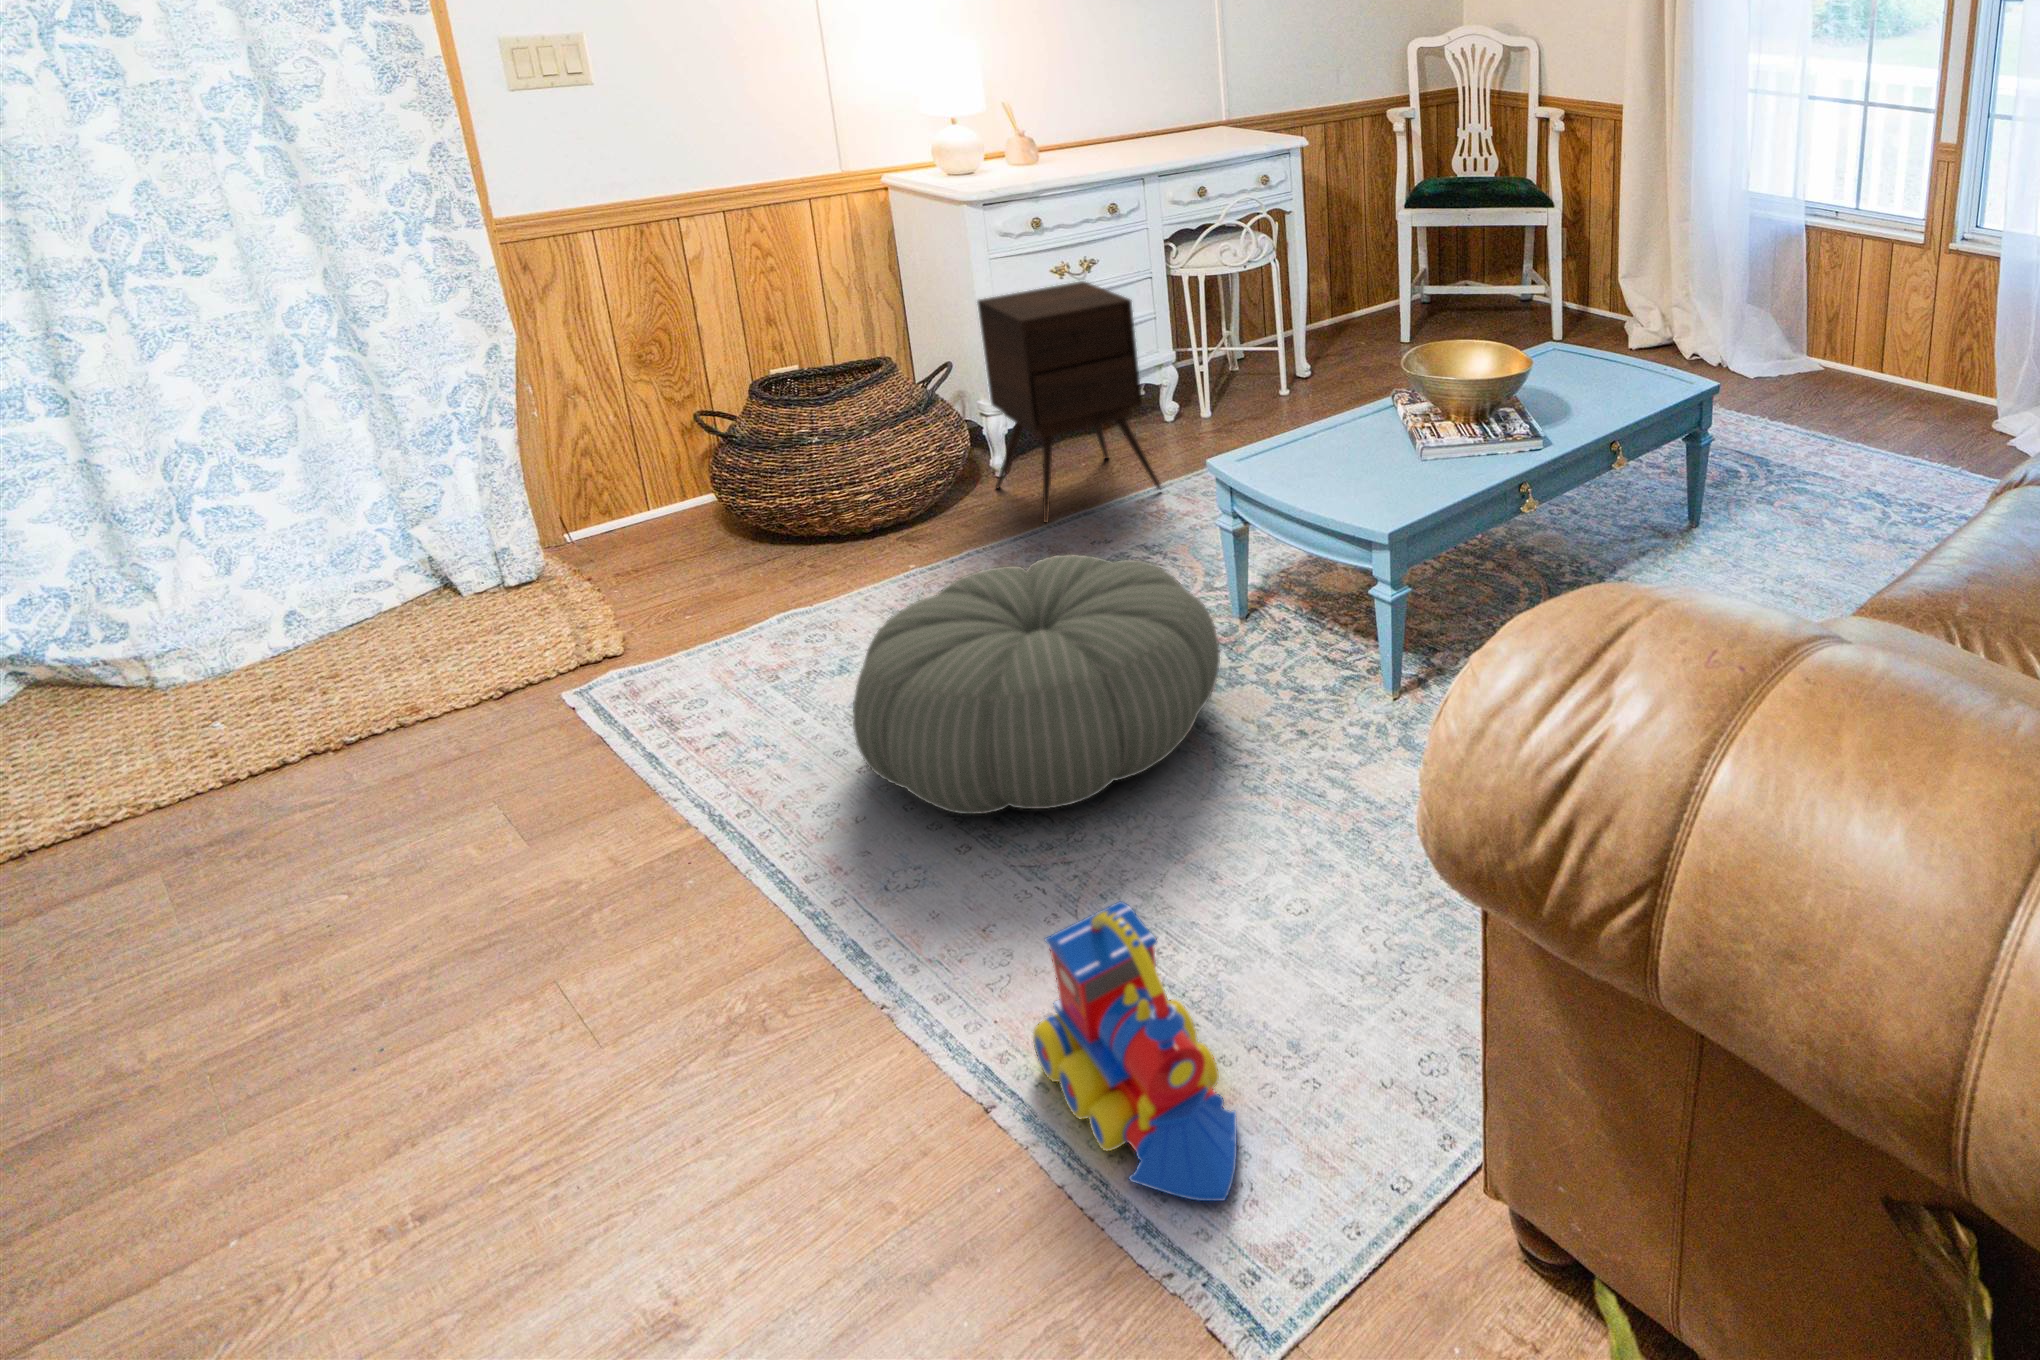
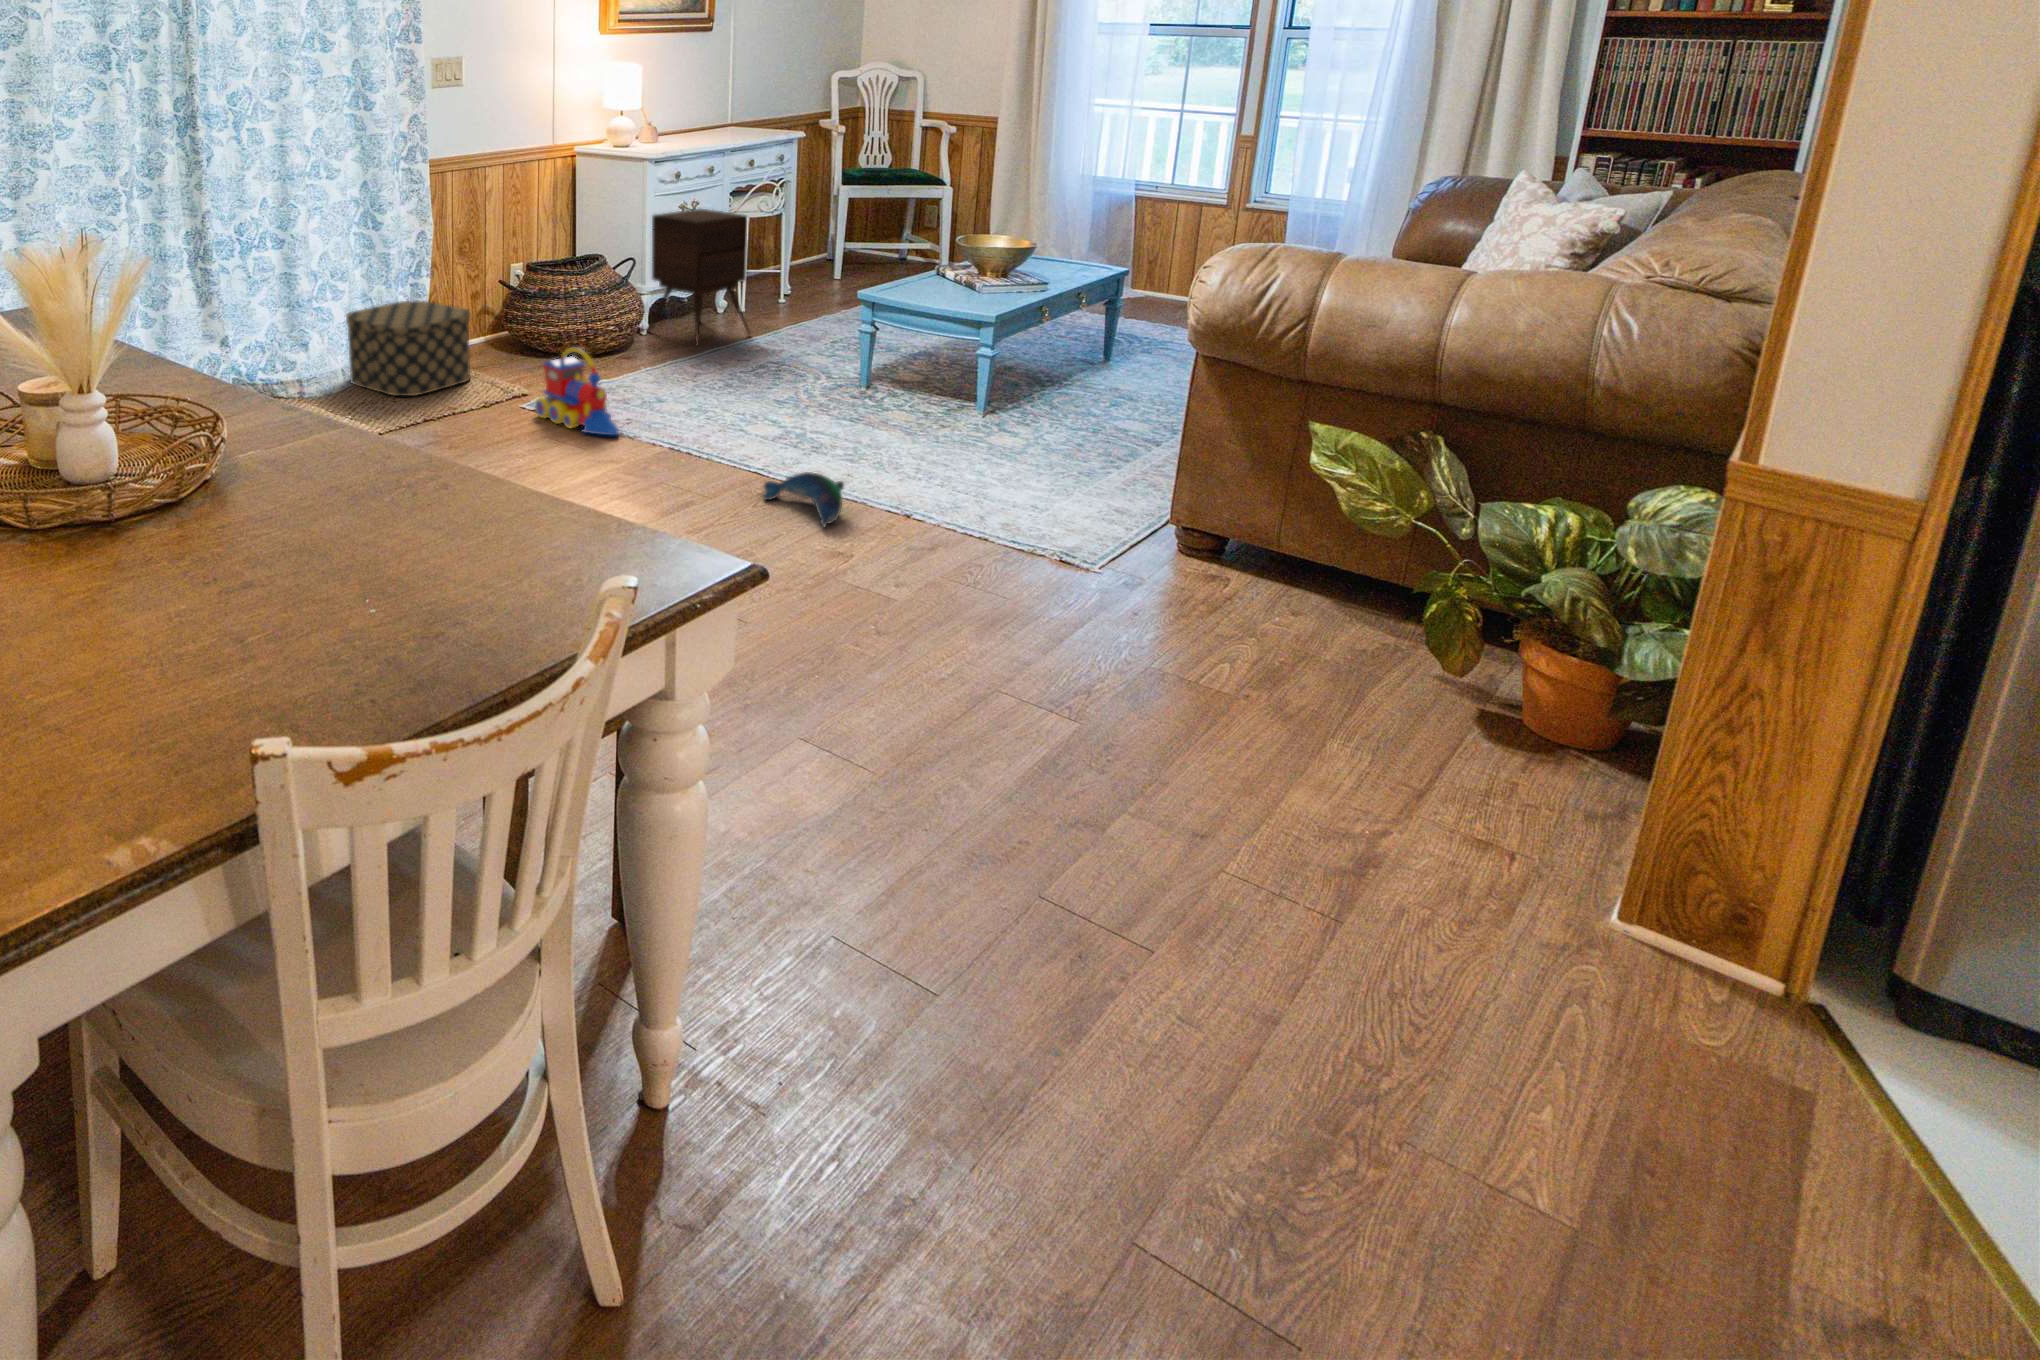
storage box: none [246,485,545,704] -> present [346,301,470,396]
pouf: present [853,555,1220,814] -> none [705,331,890,437]
toy train: present [1033,902,1237,1201] -> present [535,347,619,435]
plush toy: none [728,1011,875,1214] -> present [763,472,844,527]

